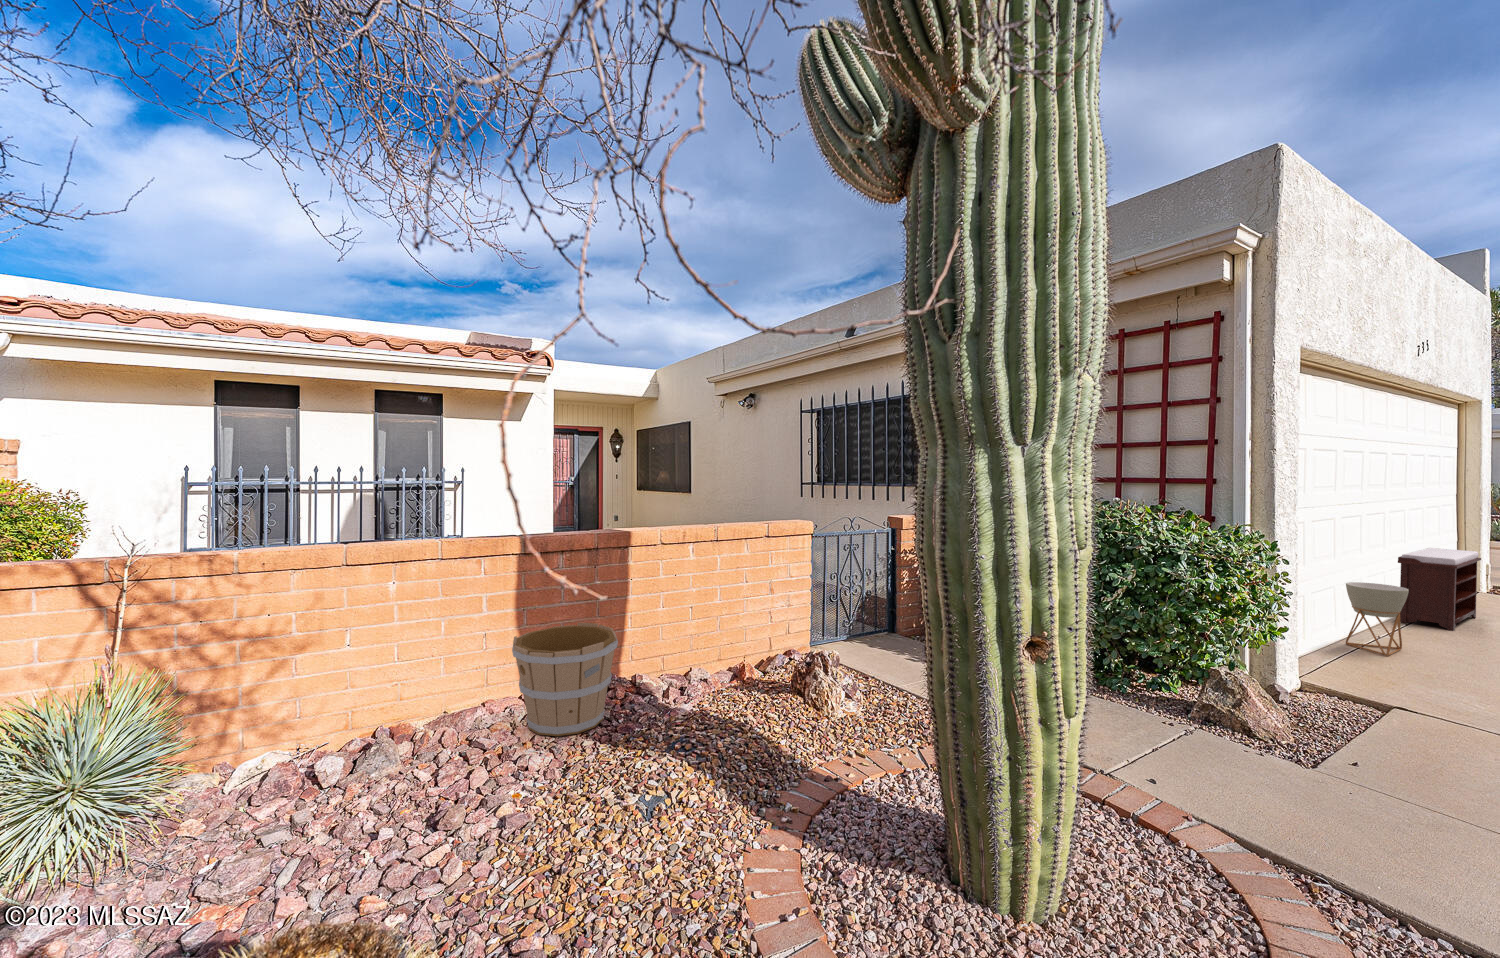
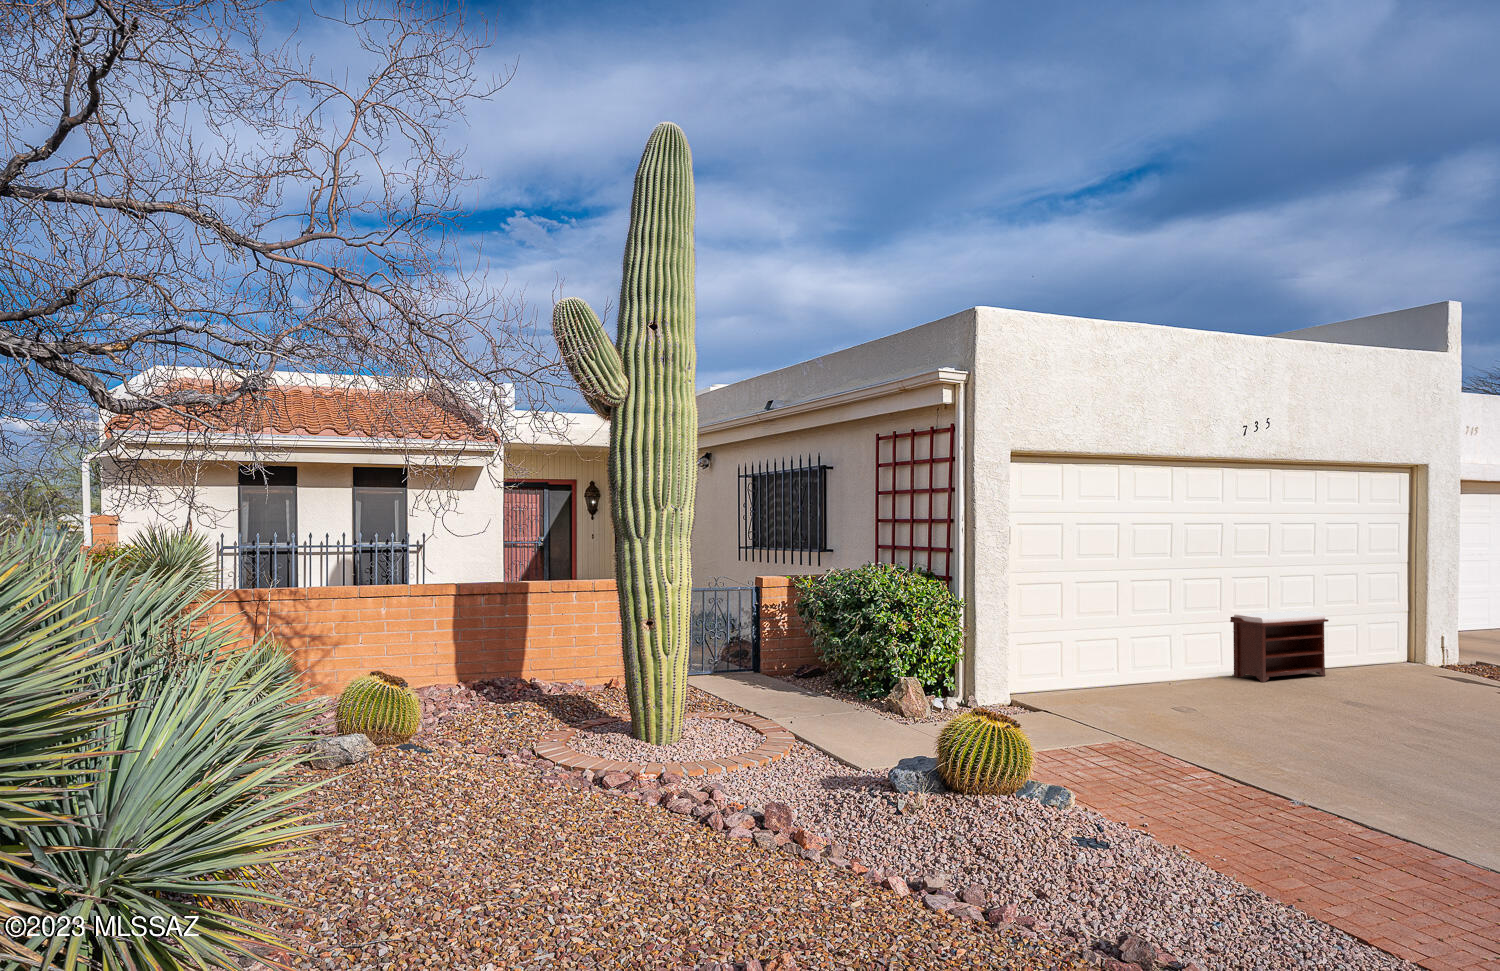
planter: present [1346,582,1409,656] -> none [1122,634,1164,692]
wooden bucket: present [512,623,618,736] -> none [446,639,510,700]

